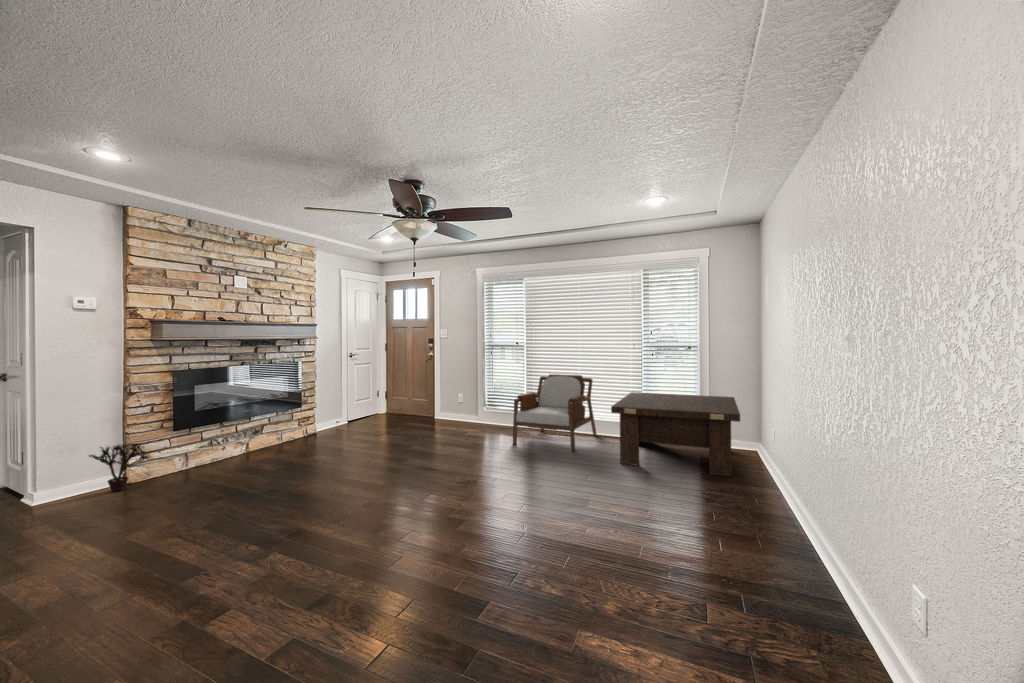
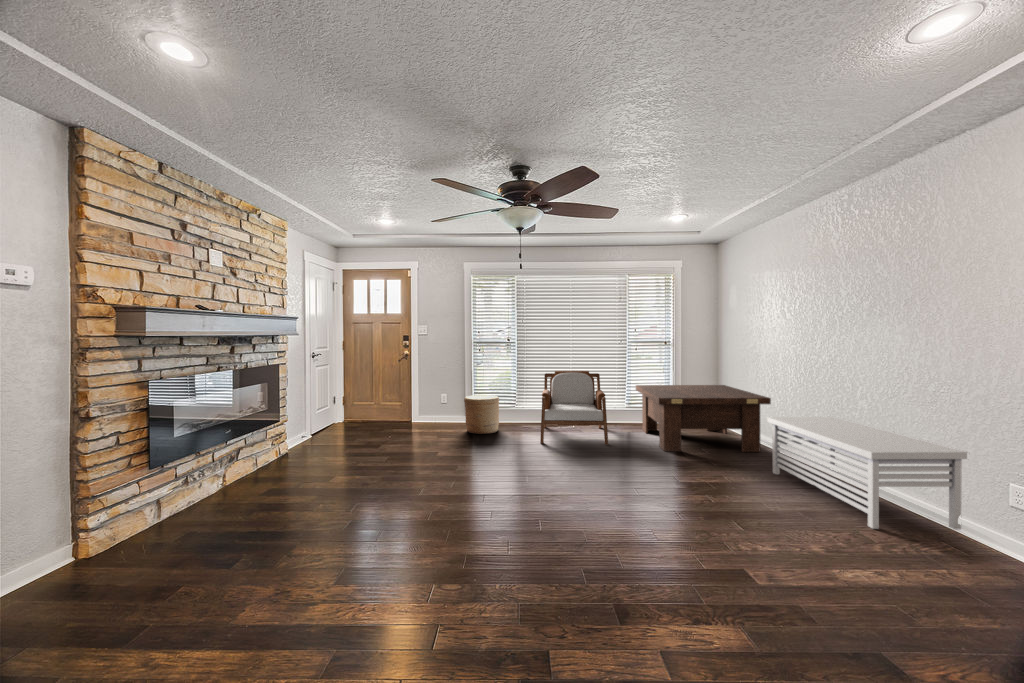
woven basket: none [465,394,498,431] -> present [464,395,499,434]
storage bench: none [699,435,841,595] -> present [767,417,968,529]
potted plant: present [89,443,150,492] -> none [35,490,145,574]

